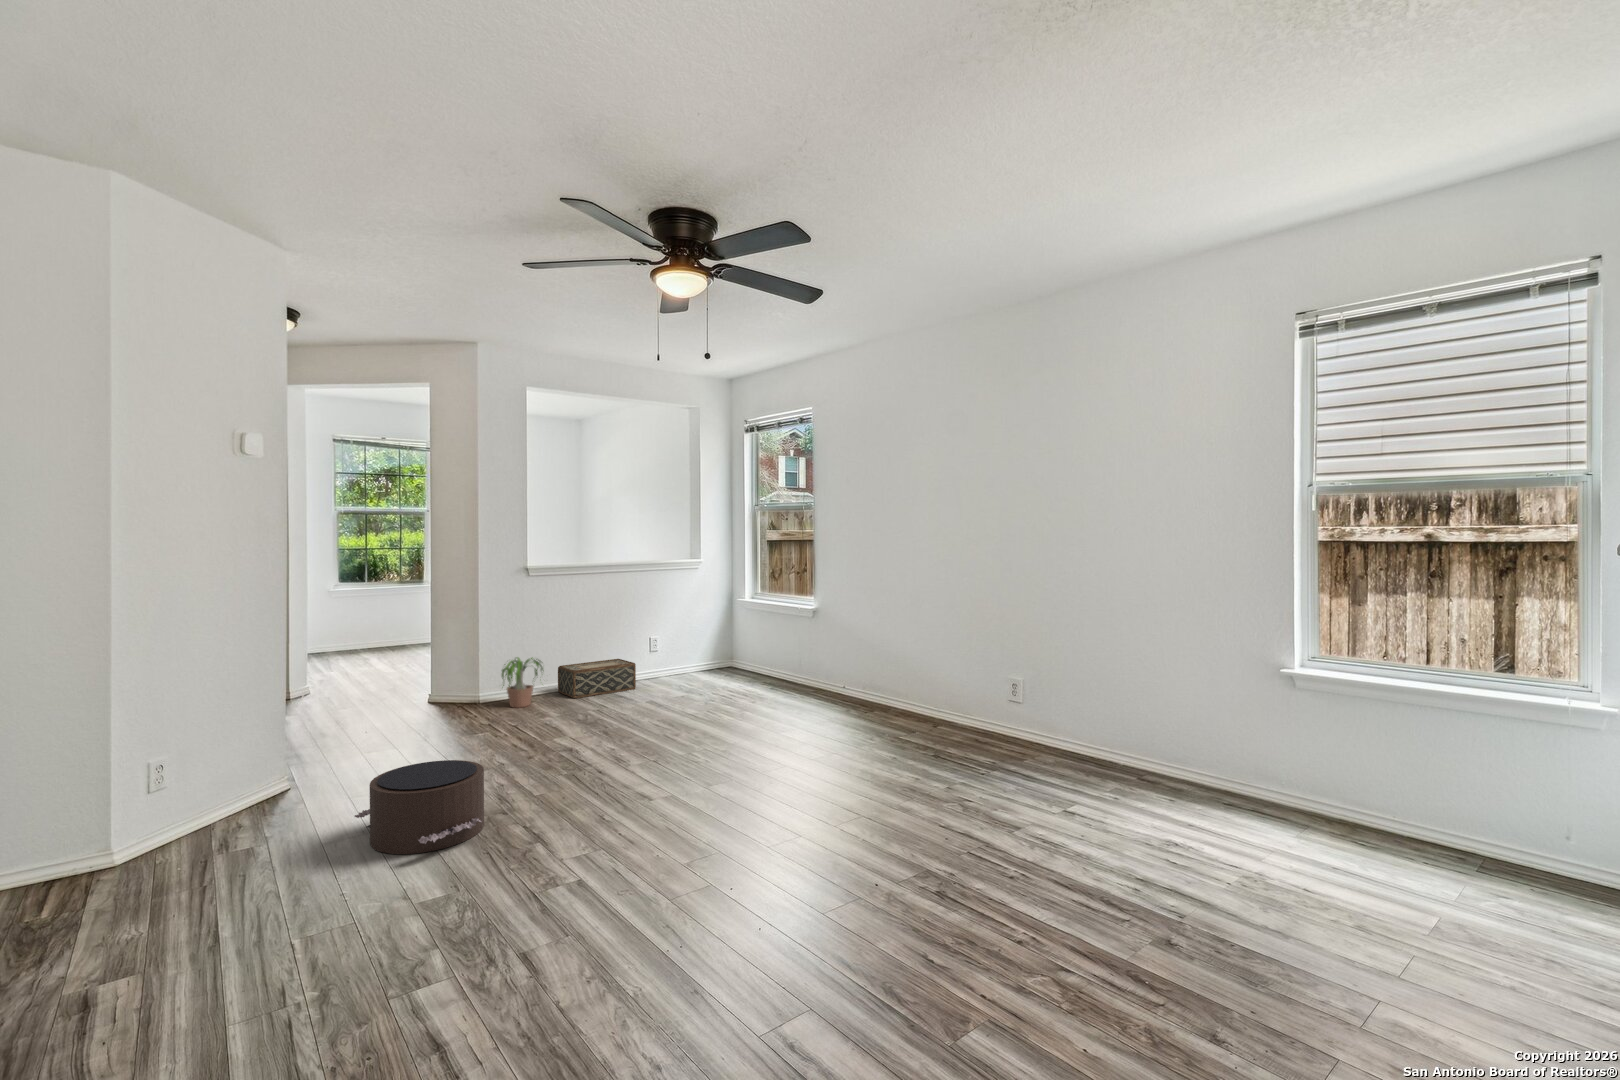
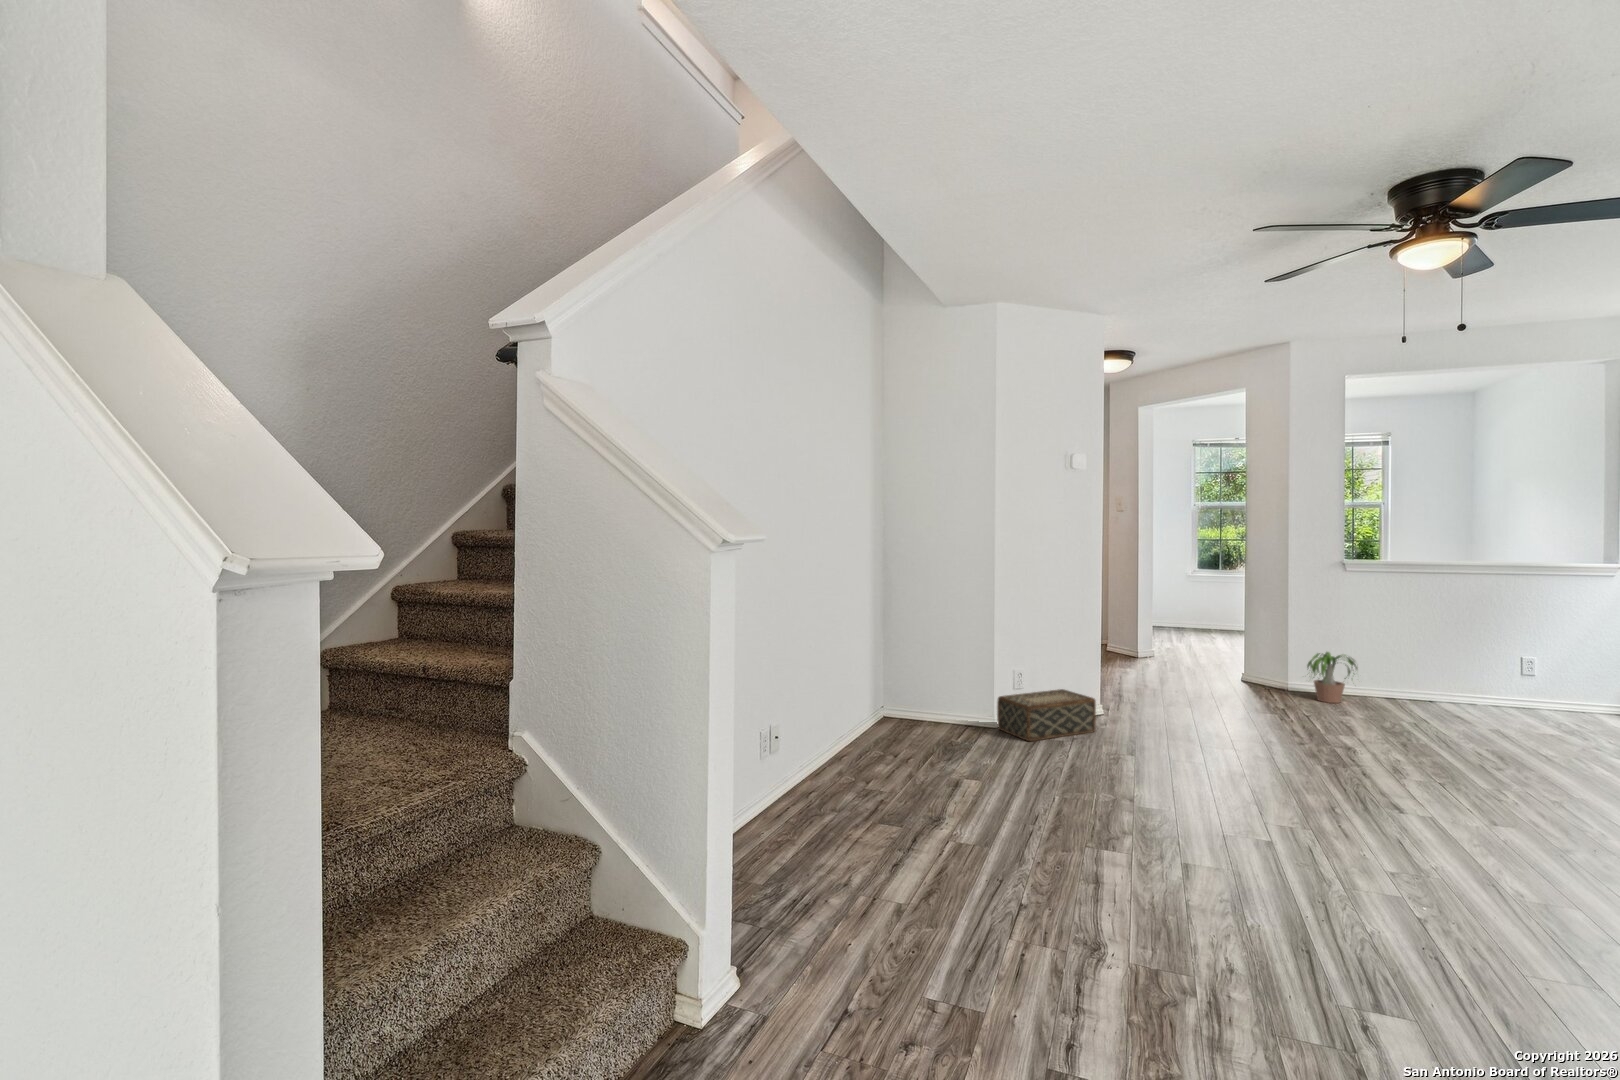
woven basket: present [558,659,636,698] -> present [997,689,1096,741]
pouf: present [355,760,484,854] -> none [1124,714,1222,784]

